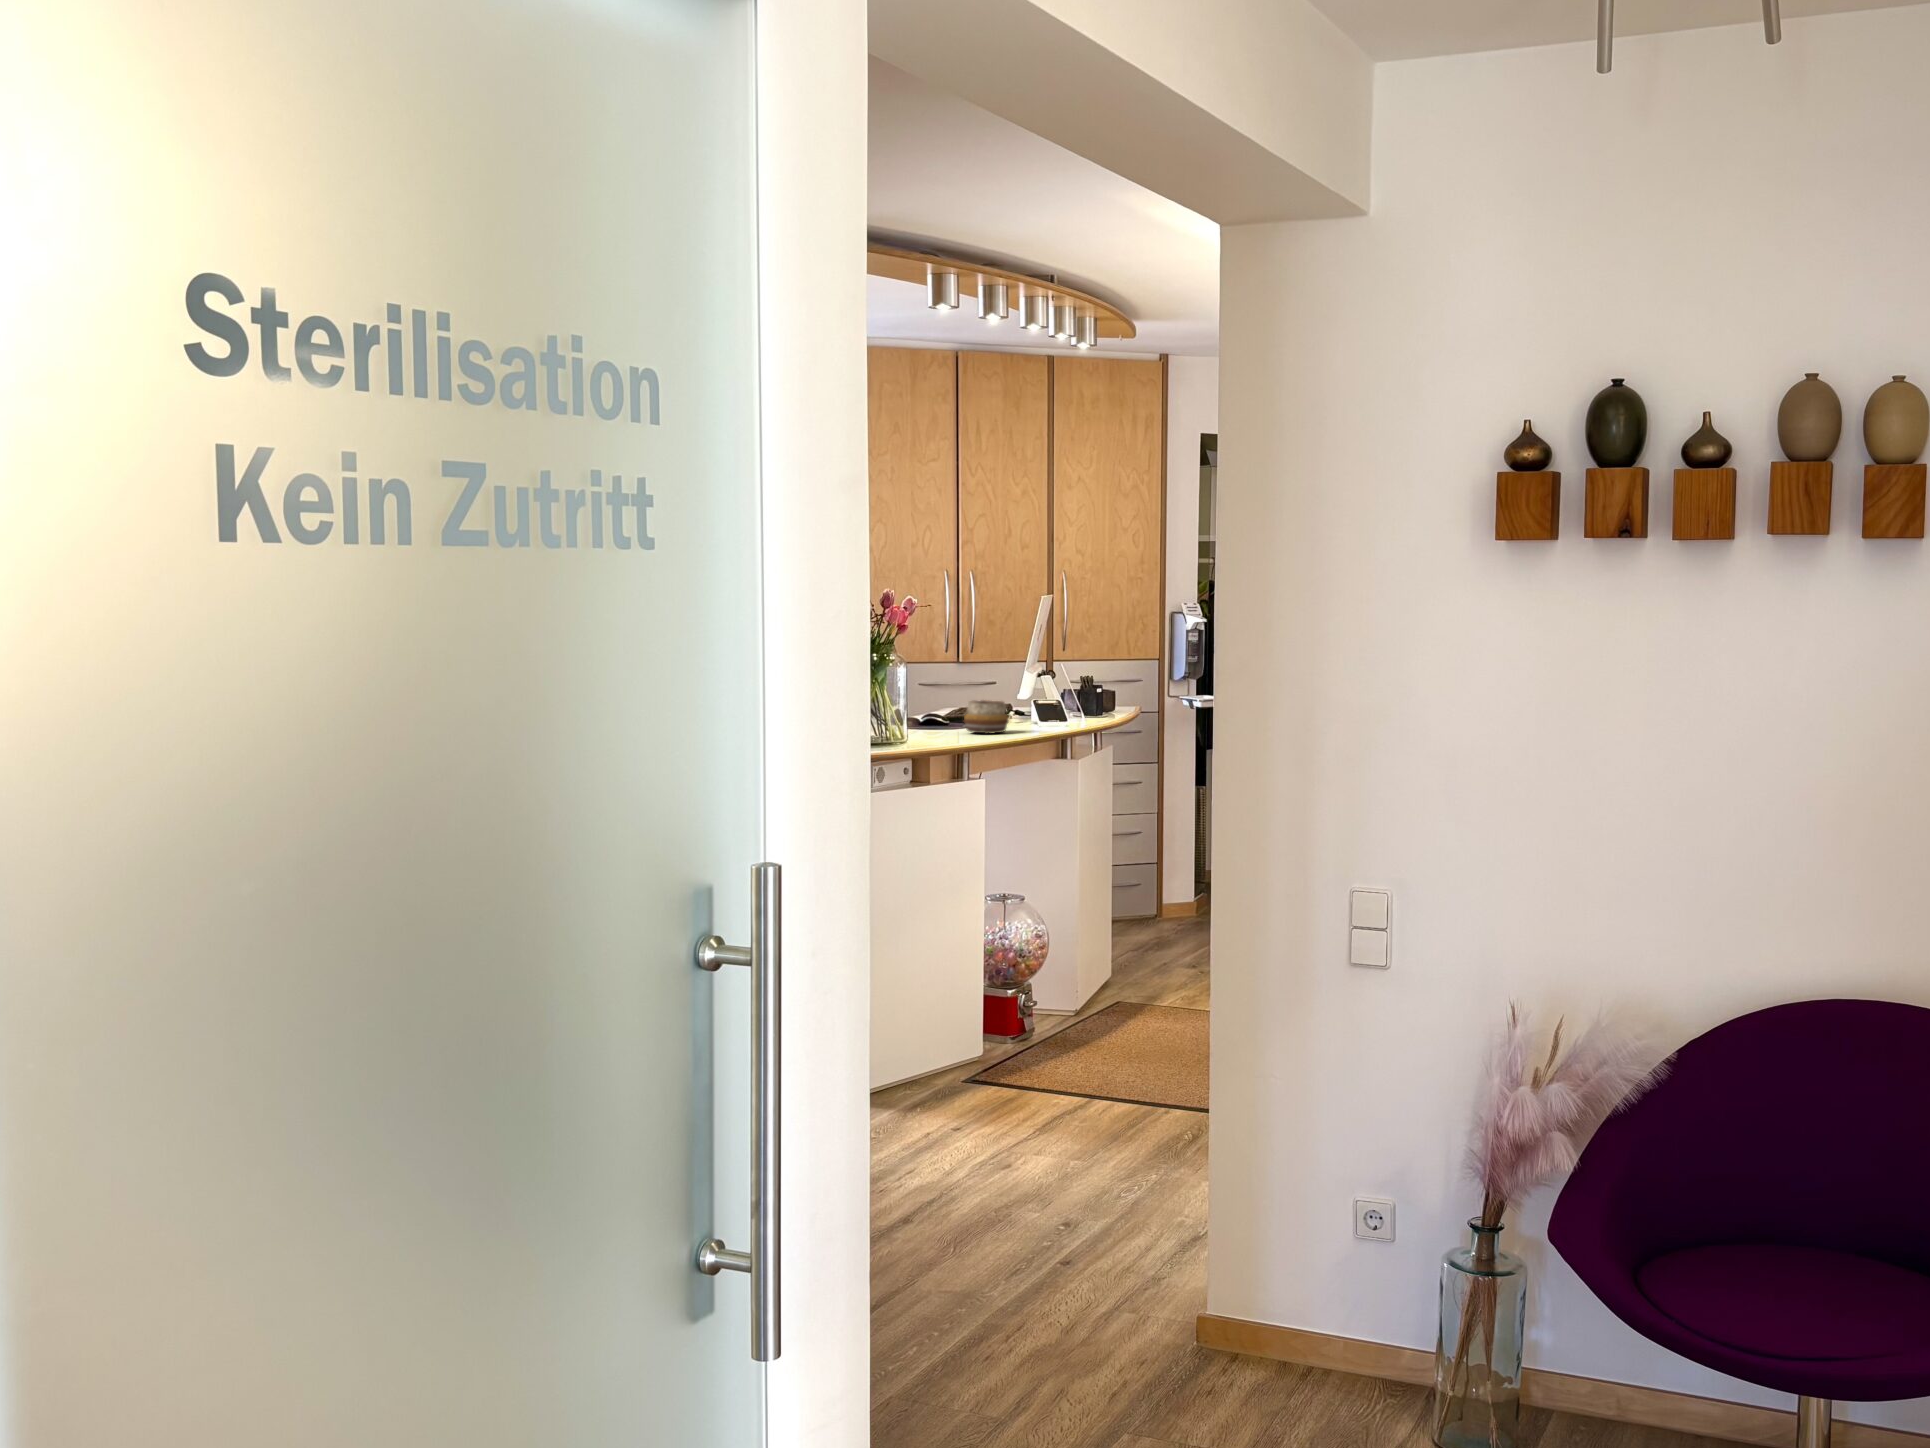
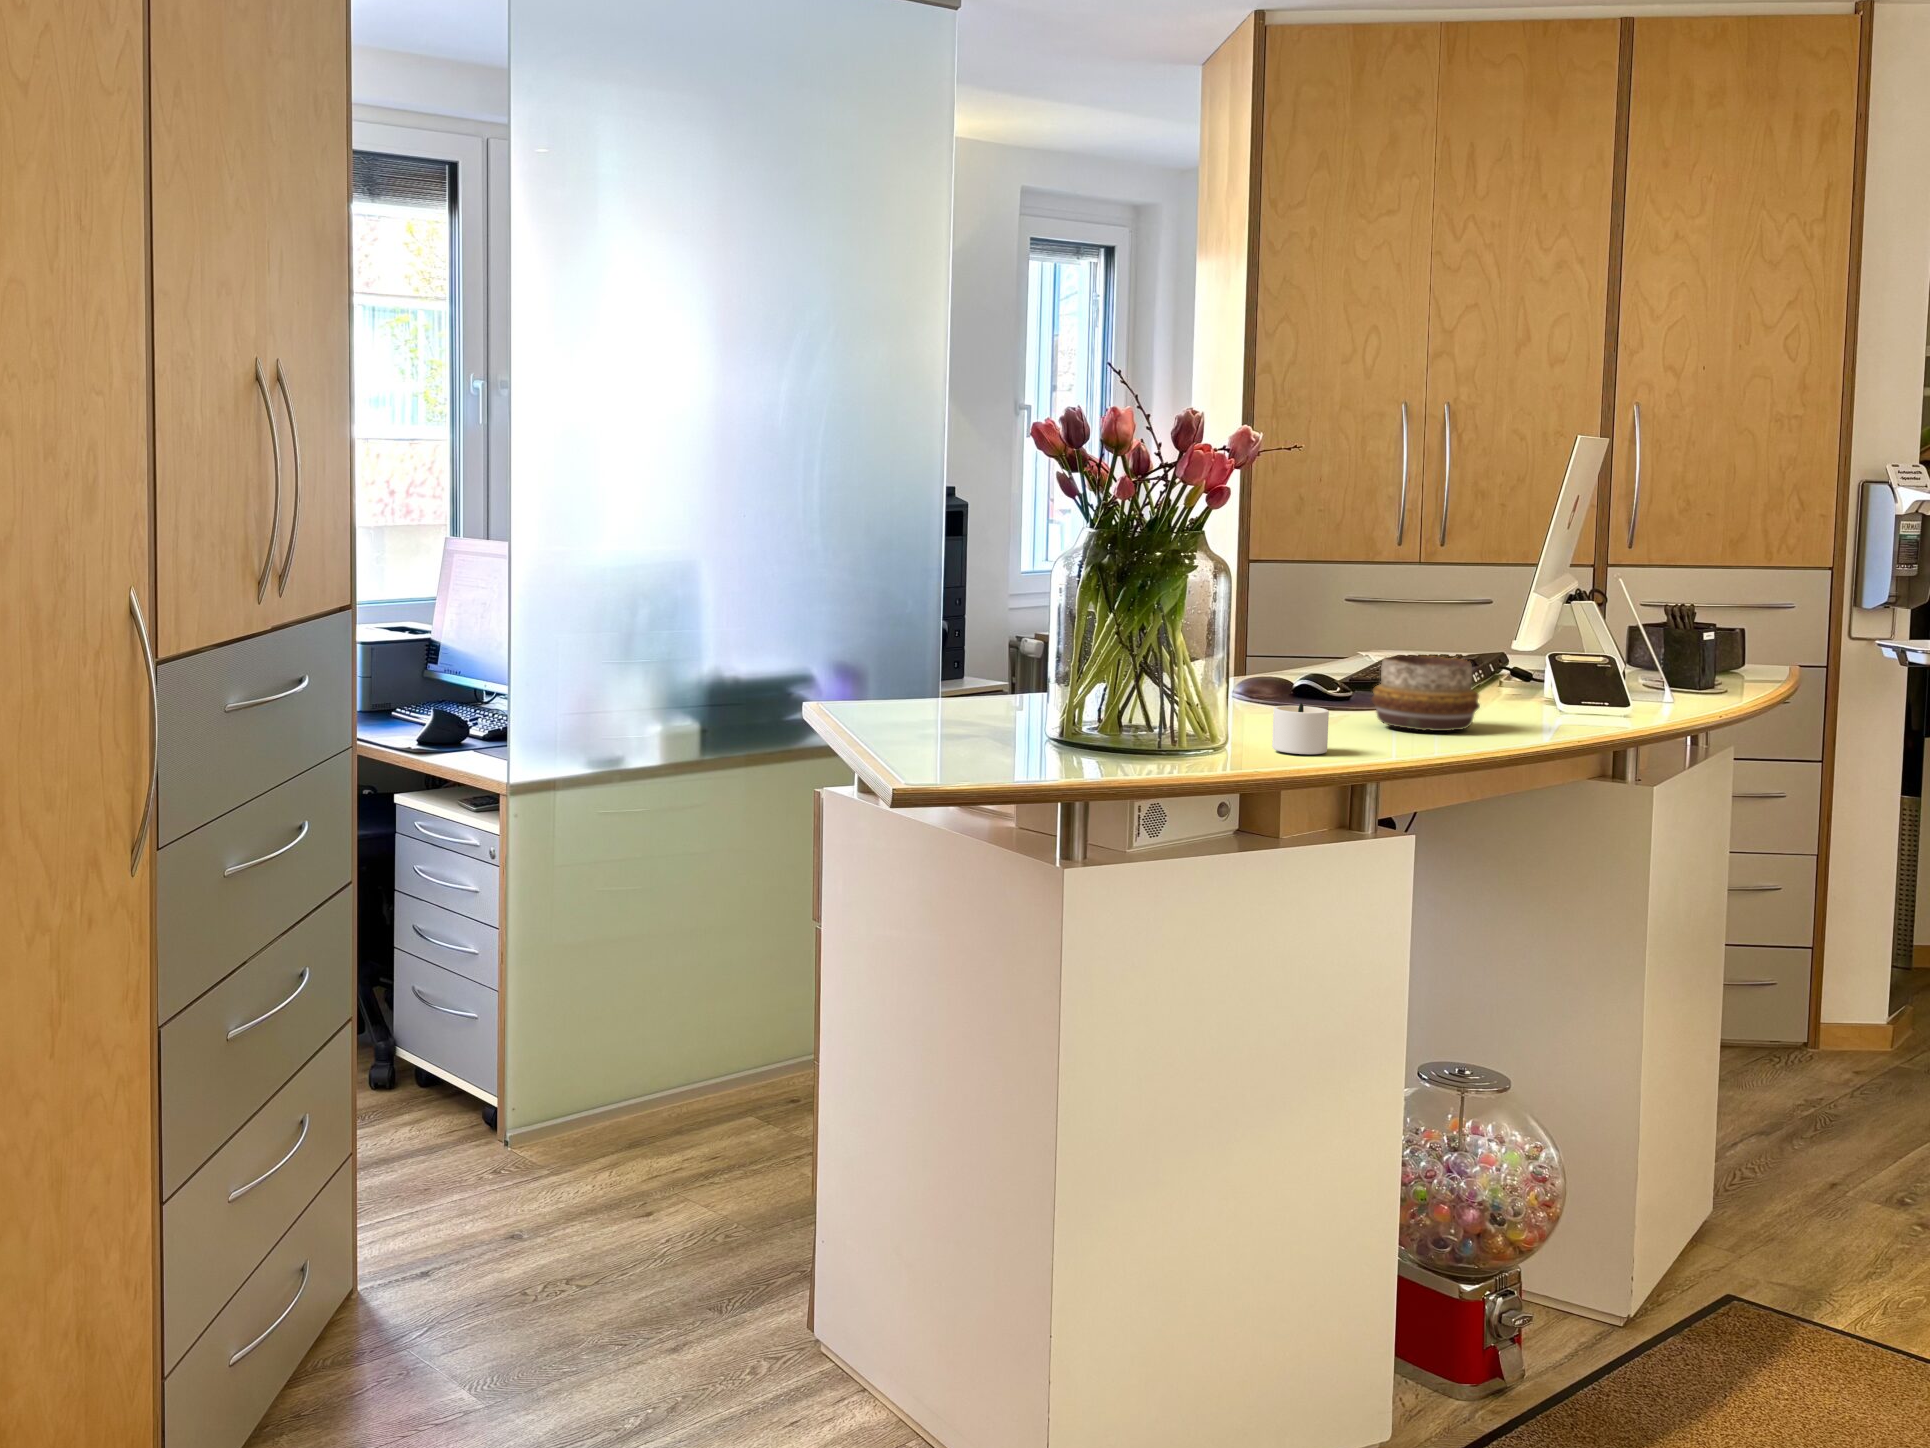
candle: none [930,720,960,742] -> present [1272,703,1329,754]

